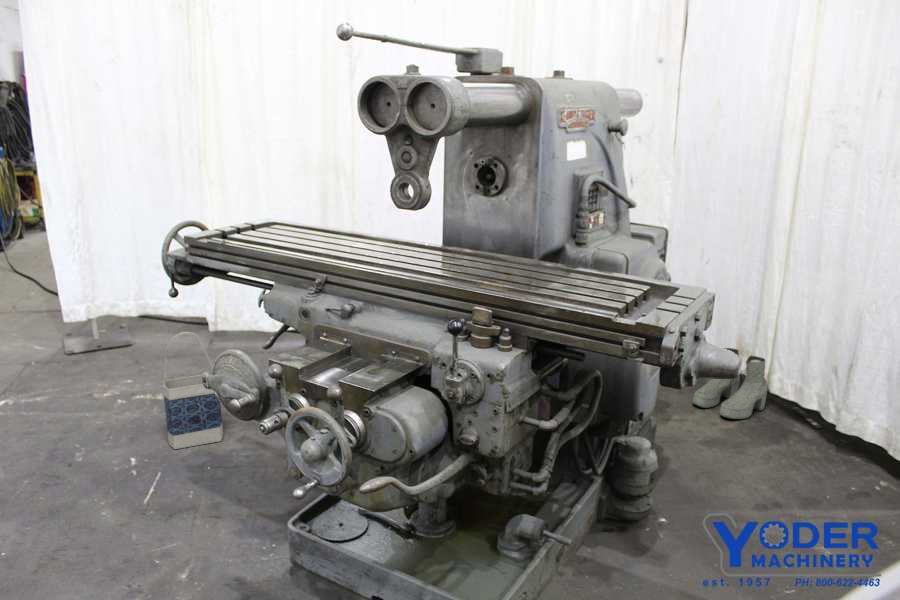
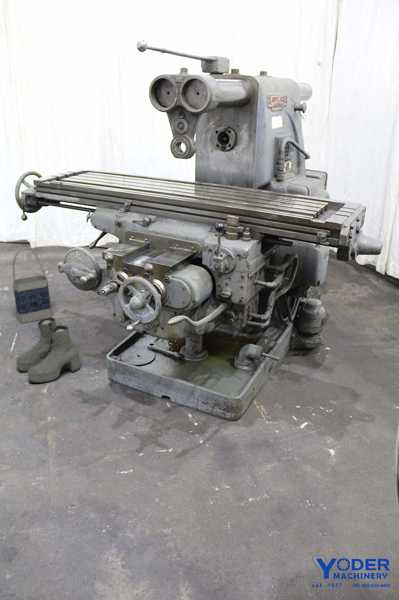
boots: present [693,348,768,419] -> present [17,318,80,383]

